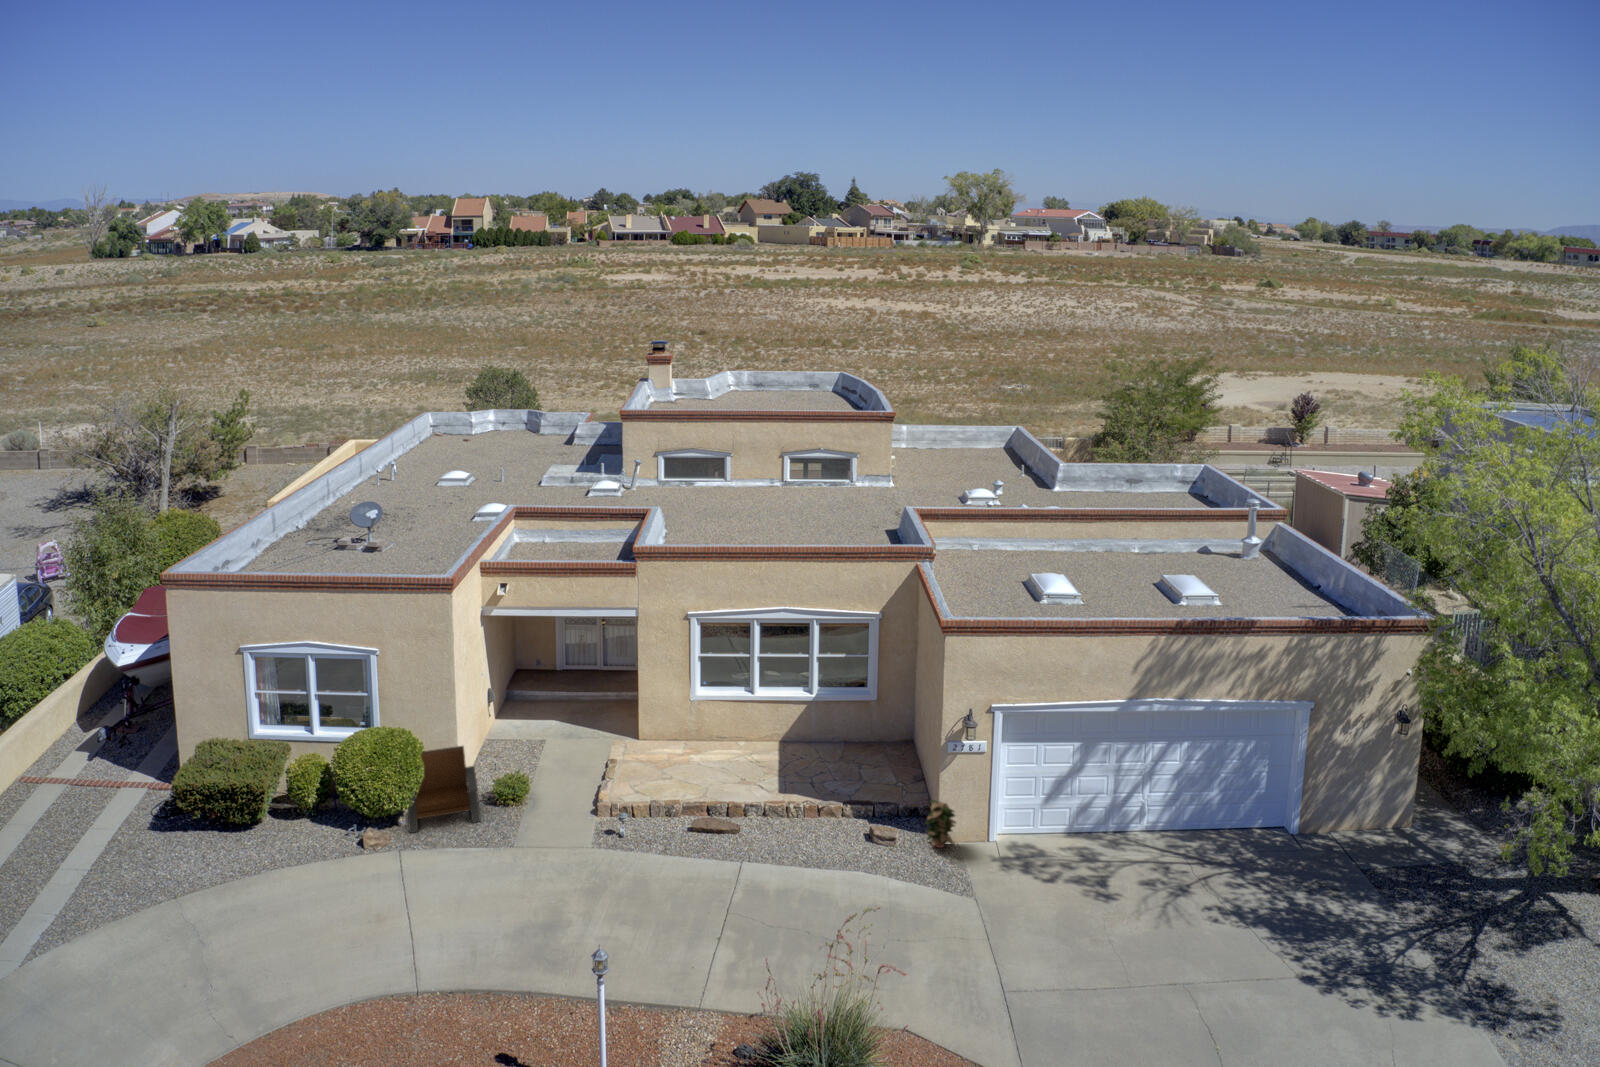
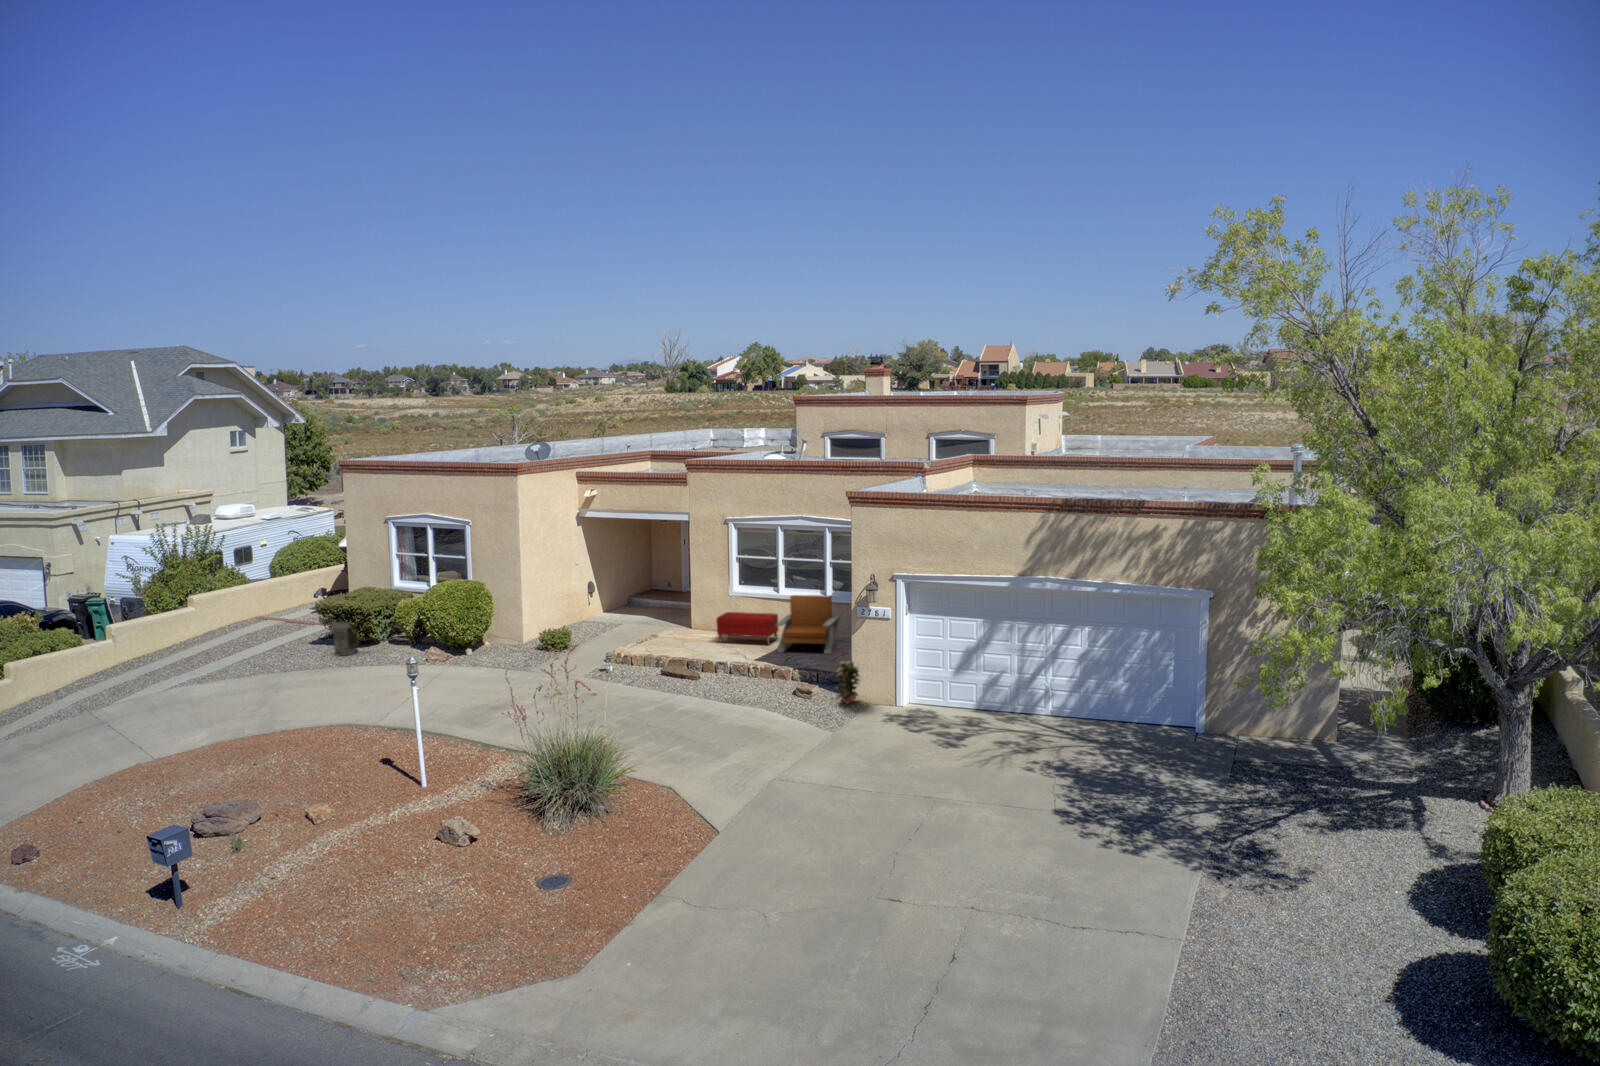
bench: none [692,719,758,761] -> present [716,612,779,645]
lounge chair: present [407,746,481,833] -> present [776,595,840,654]
trash can: none [176,797,222,852] -> present [332,622,358,656]

